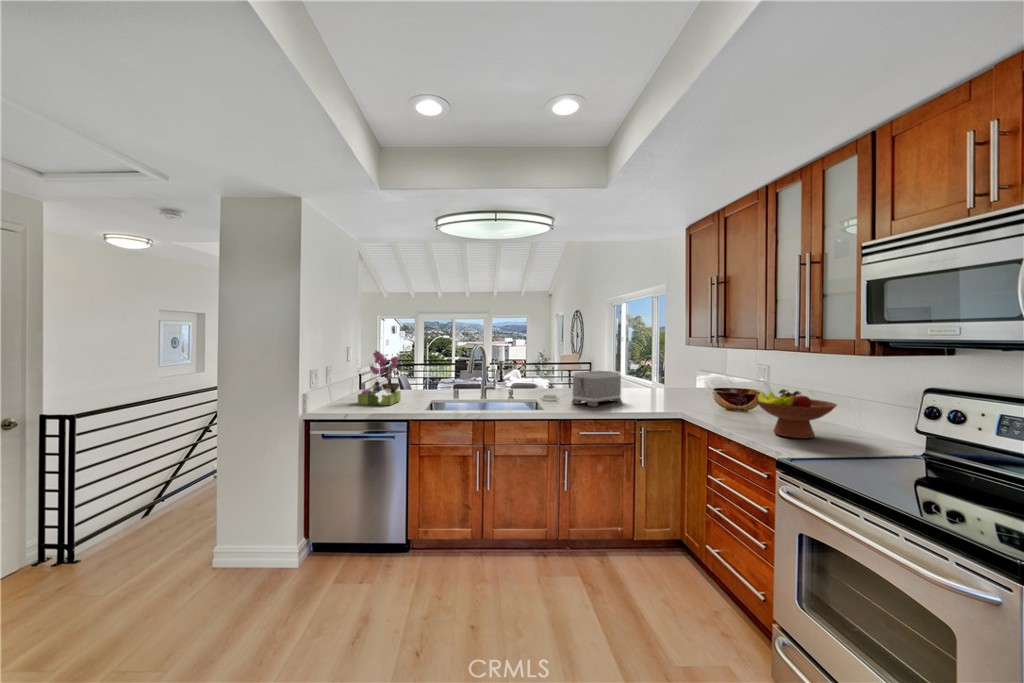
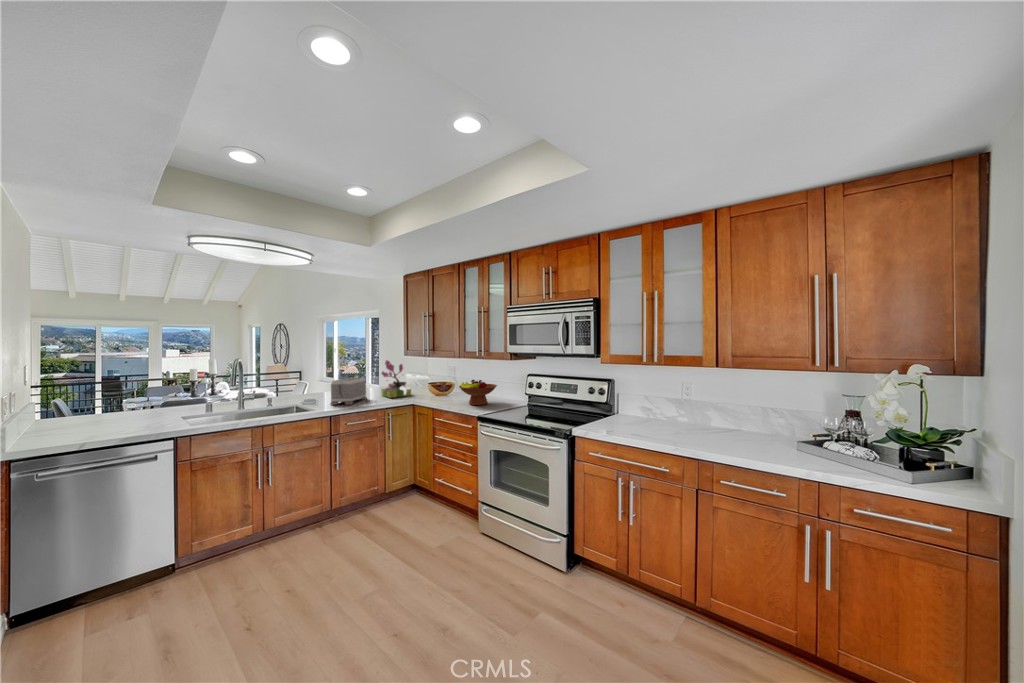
flower arrangement: present [358,350,401,405] -> present [381,360,411,398]

